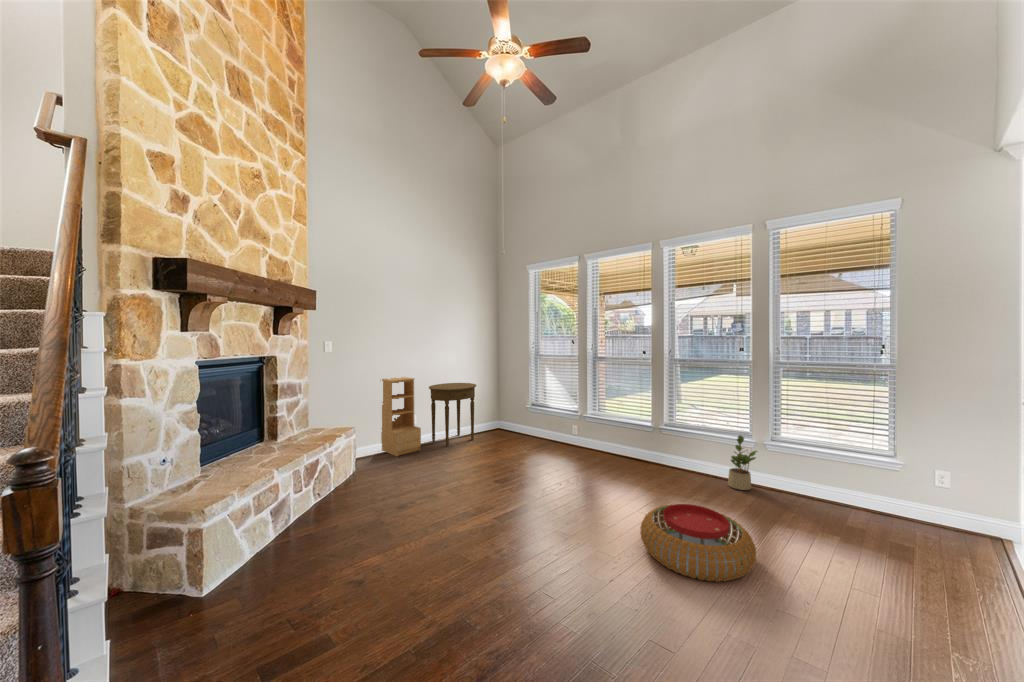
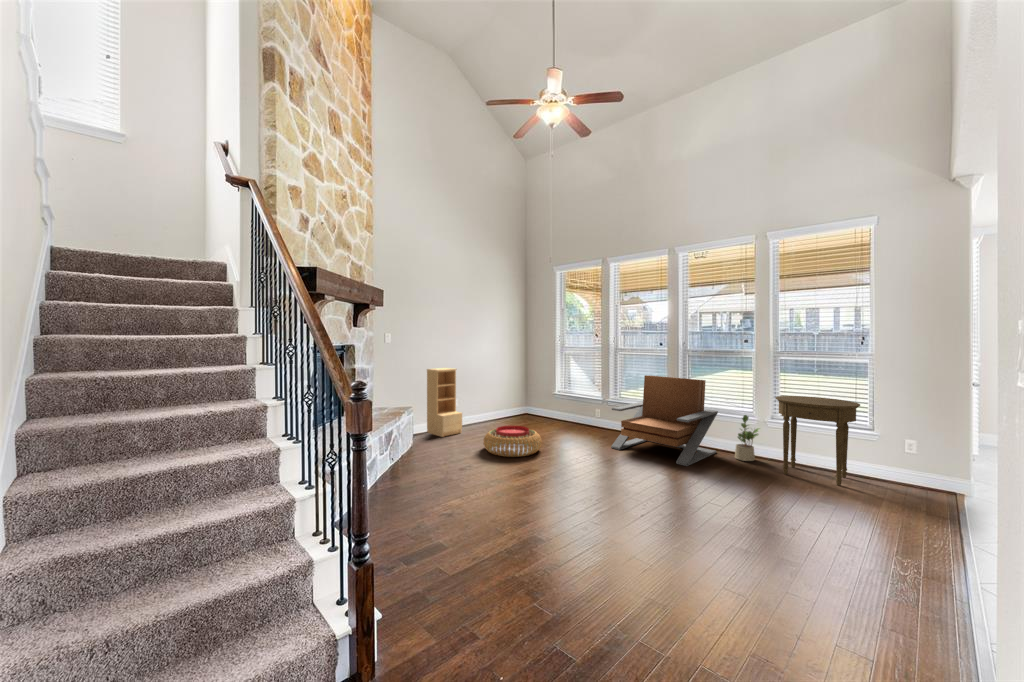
side table: present [429,383,476,446] -> present [776,396,860,486]
lounge chair: none [586,386,708,499] -> present [611,375,718,466]
pouf: present [640,504,756,582] -> present [484,425,542,457]

